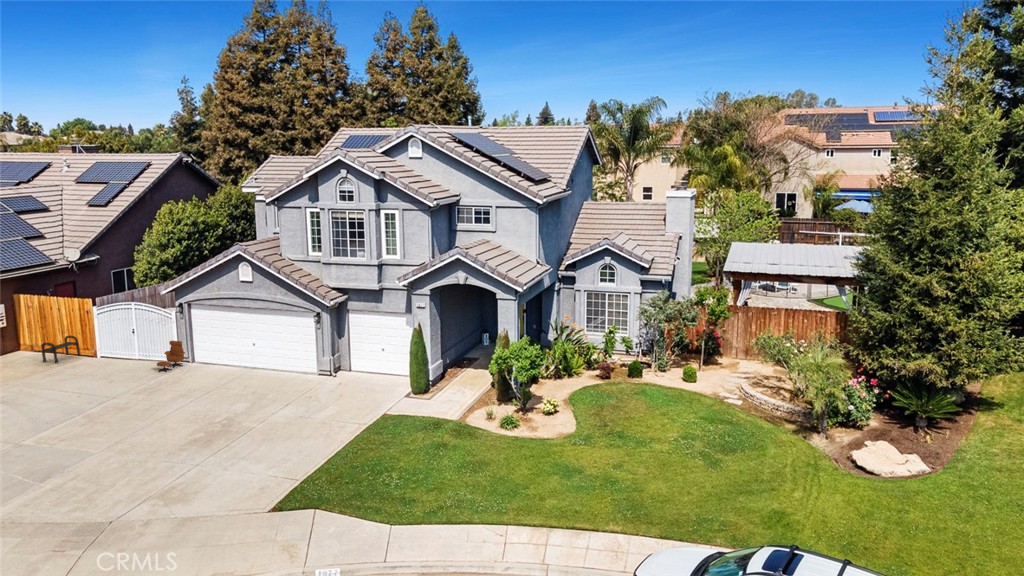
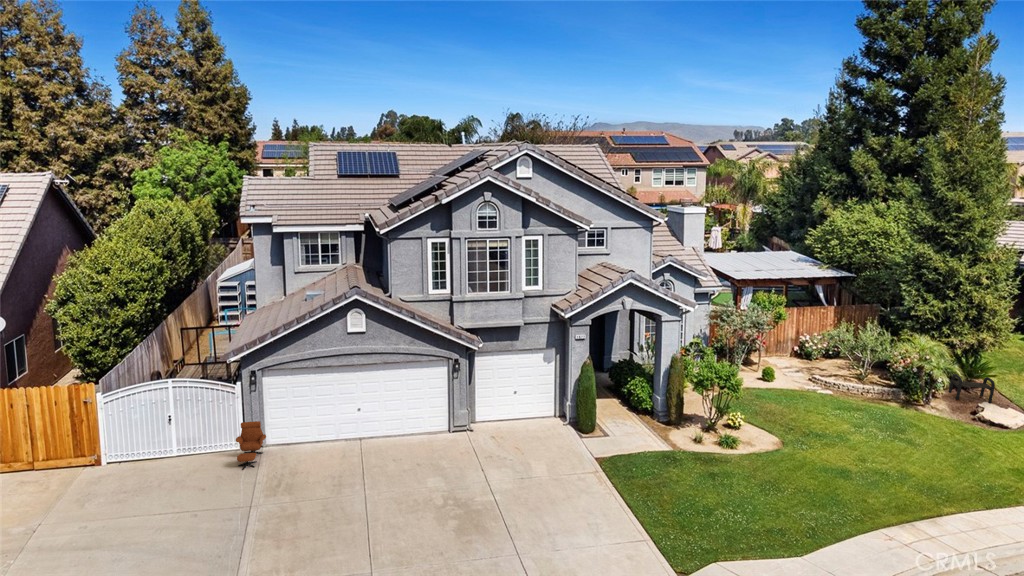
bench: present [41,336,80,363] -> present [949,374,995,403]

